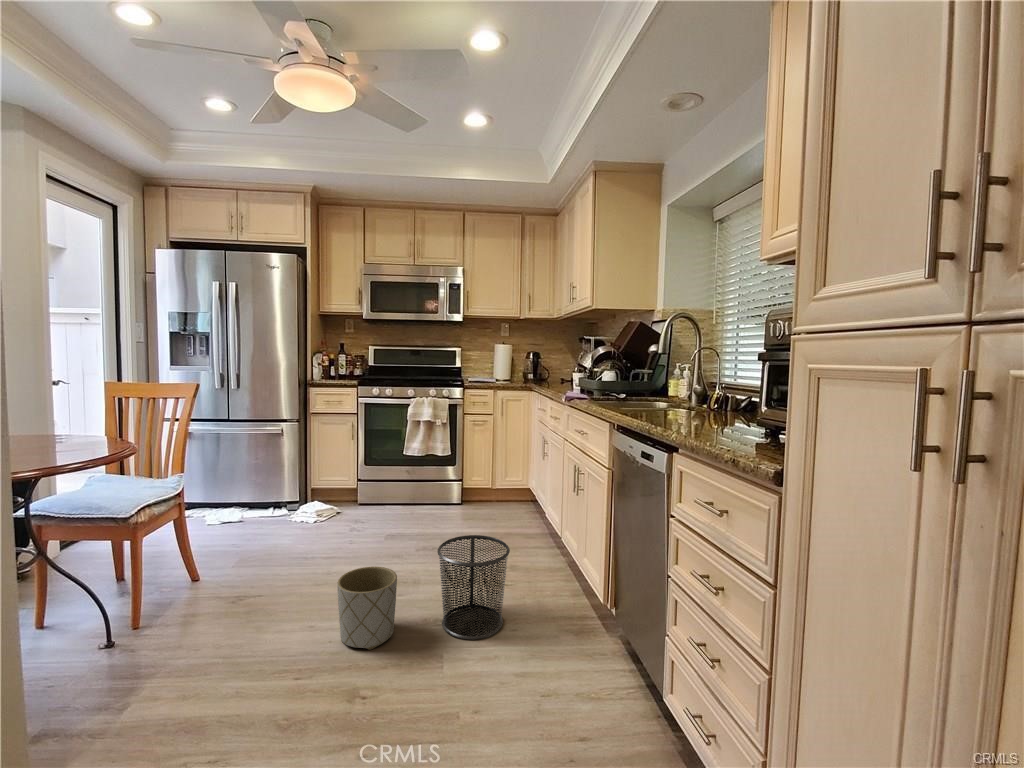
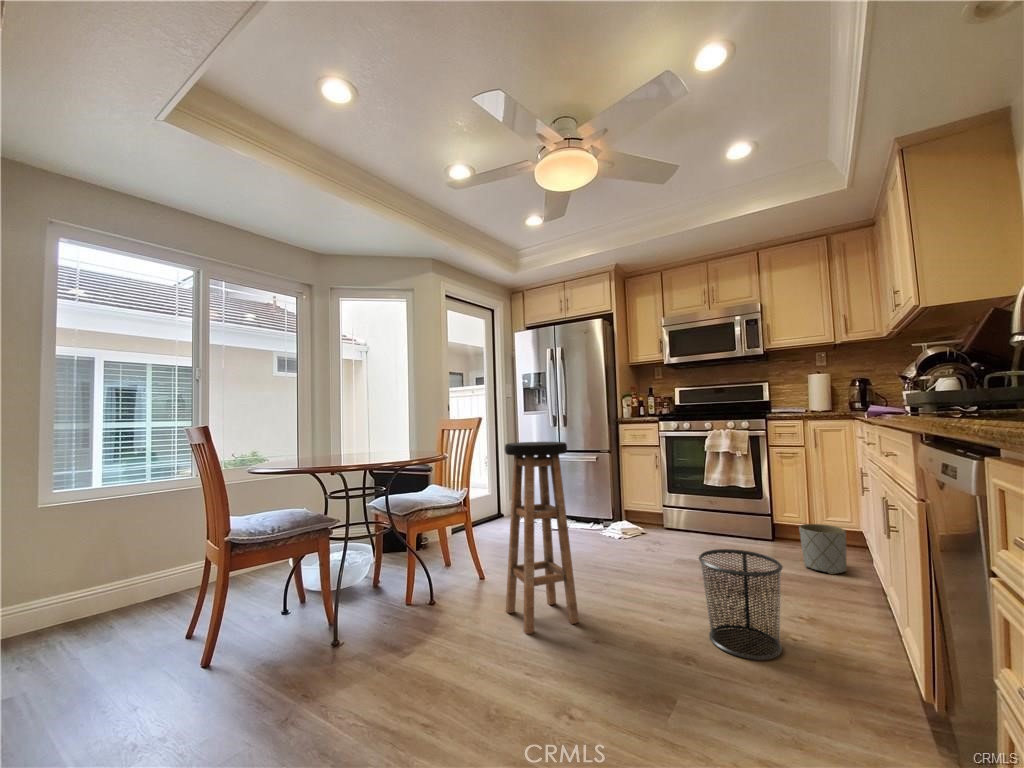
bar stool: none [188,439,301,703] -> present [505,442,579,634]
planter: present [337,566,397,650] -> present [799,524,847,574]

